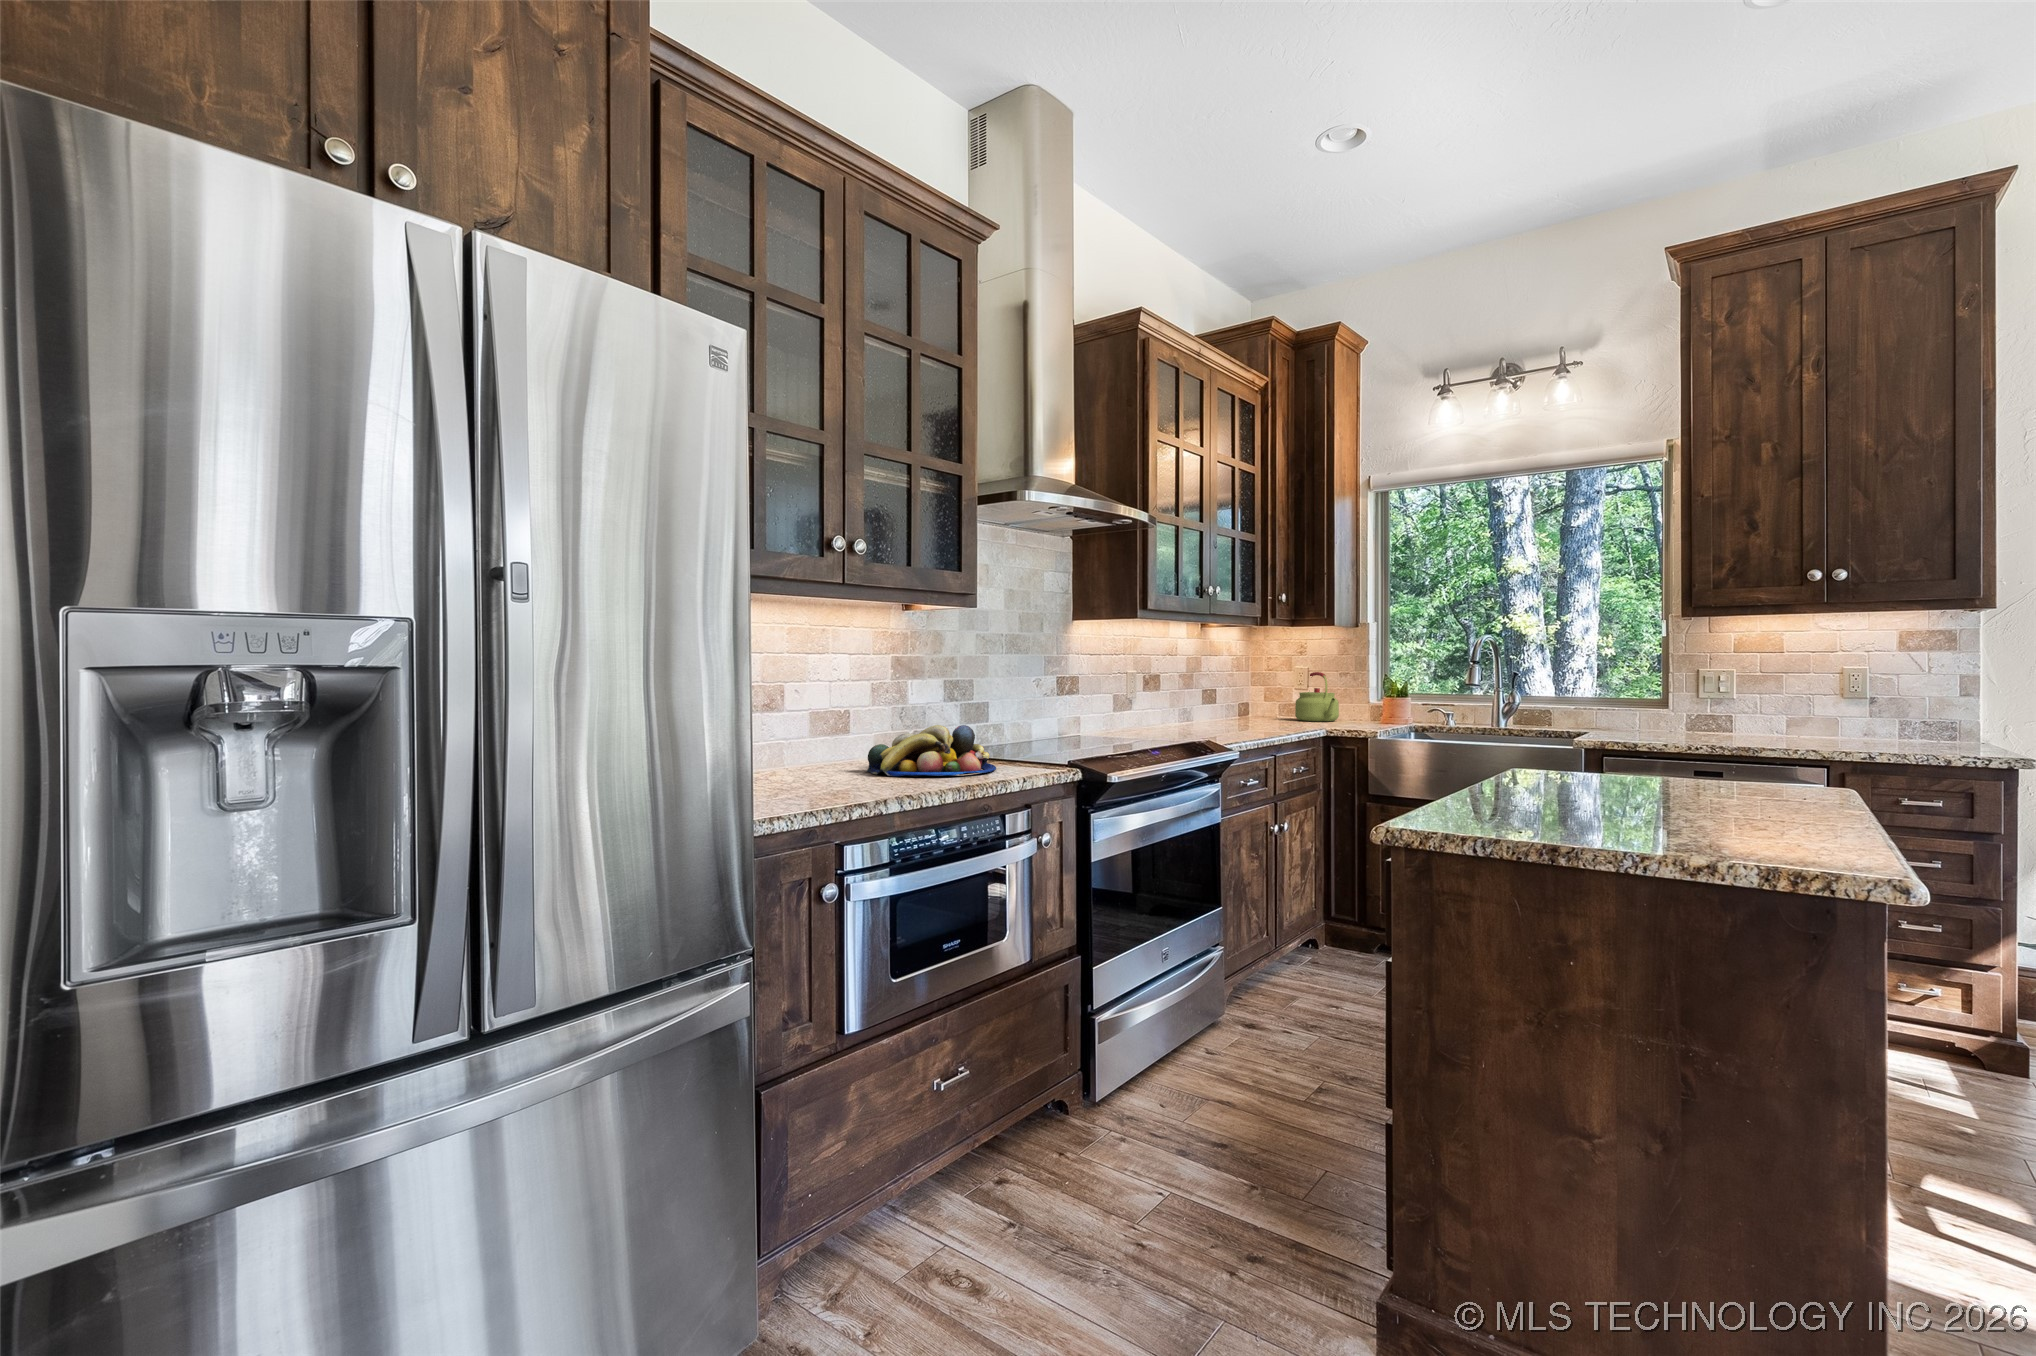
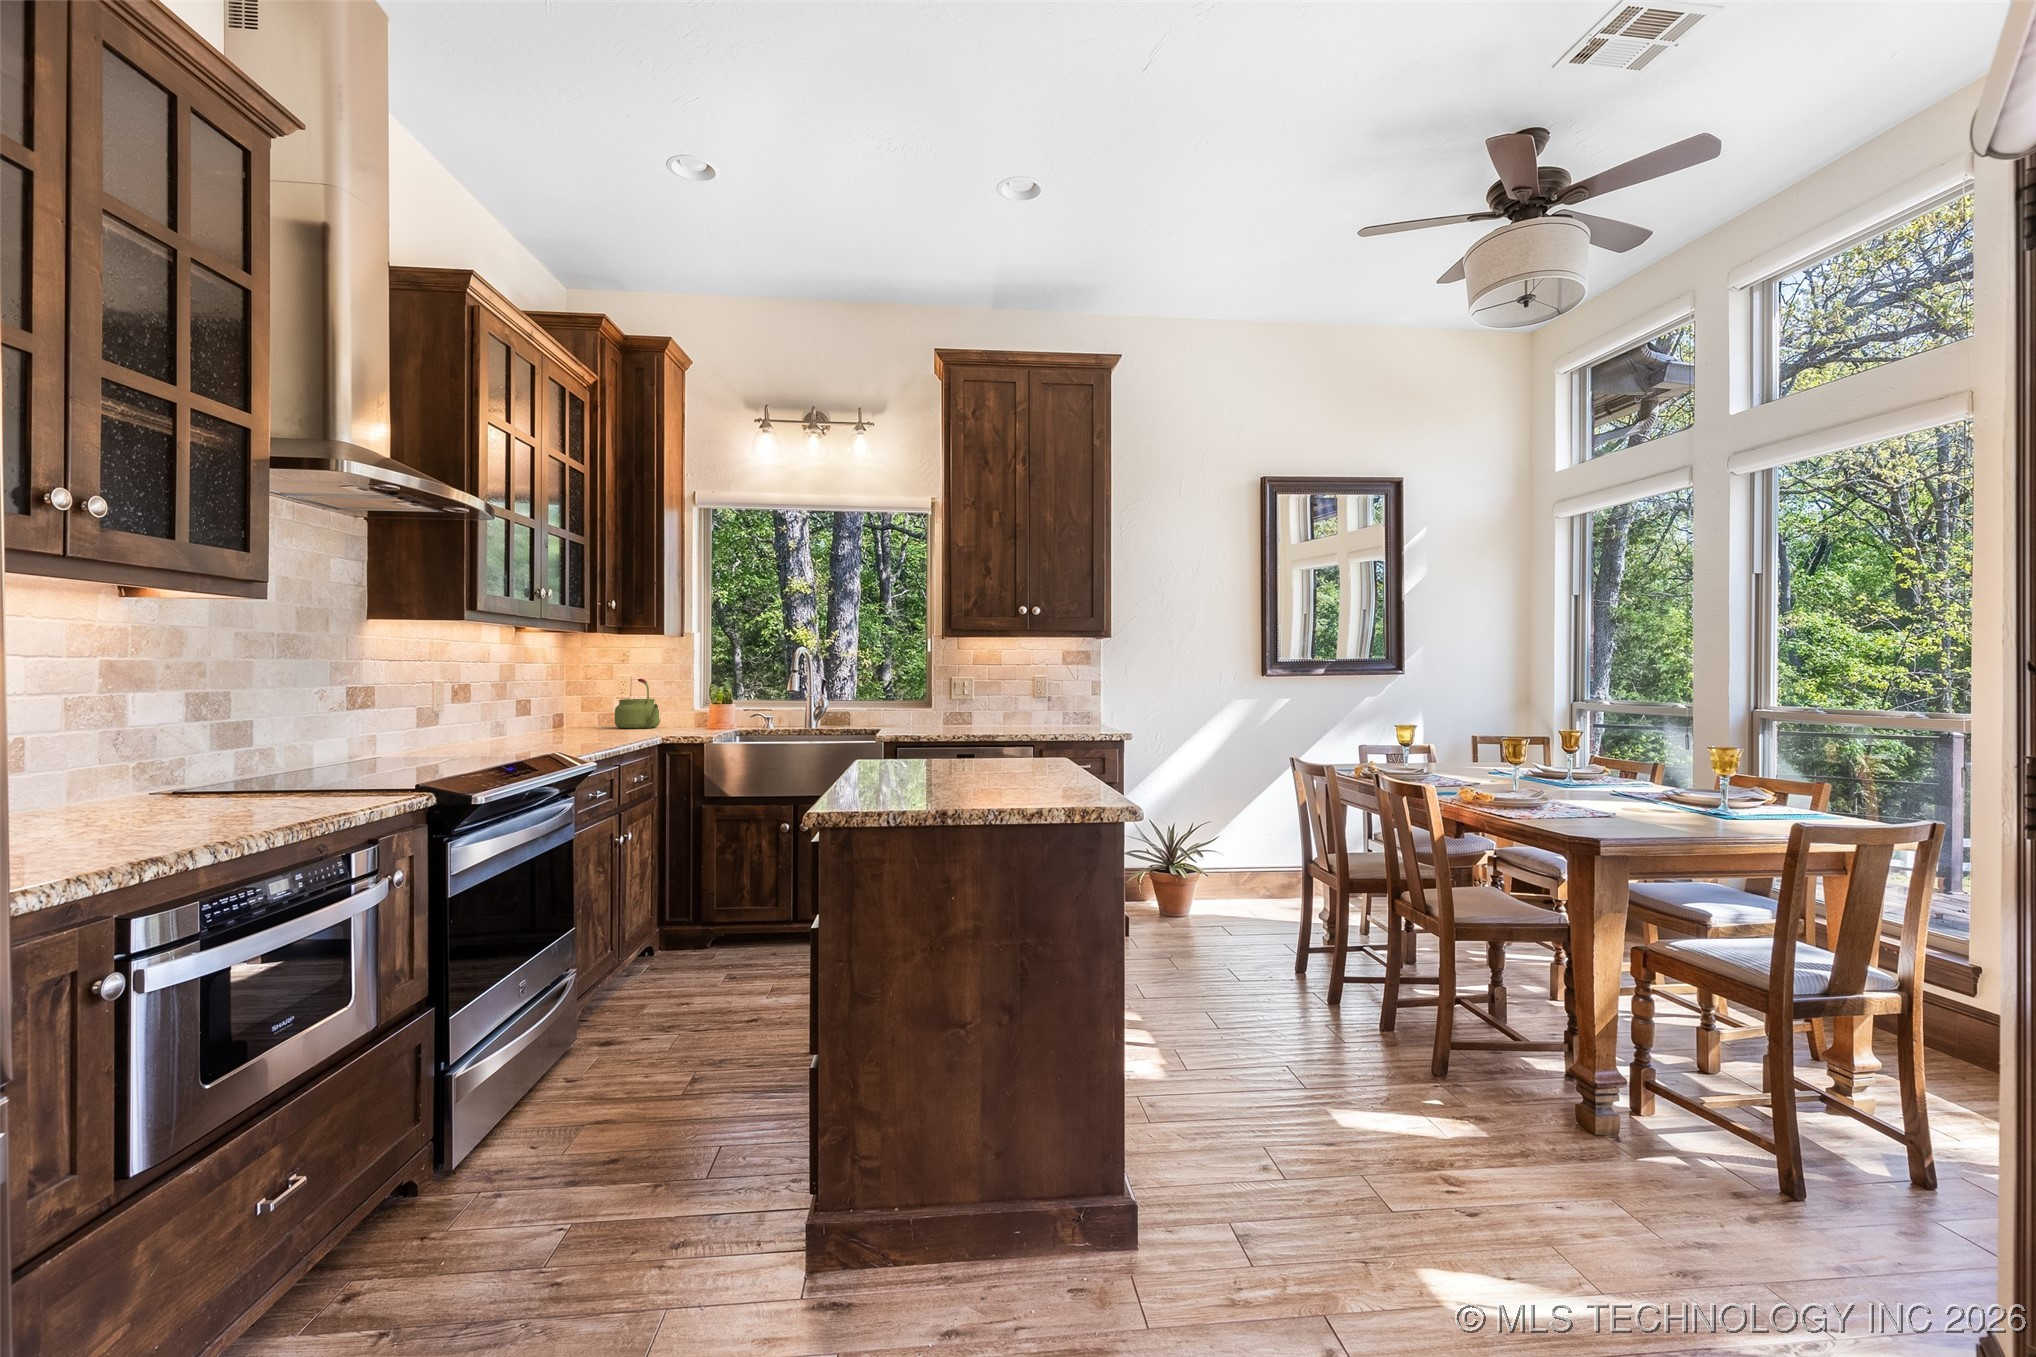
fruit bowl: present [866,725,996,776] -> none [92,746,313,819]

